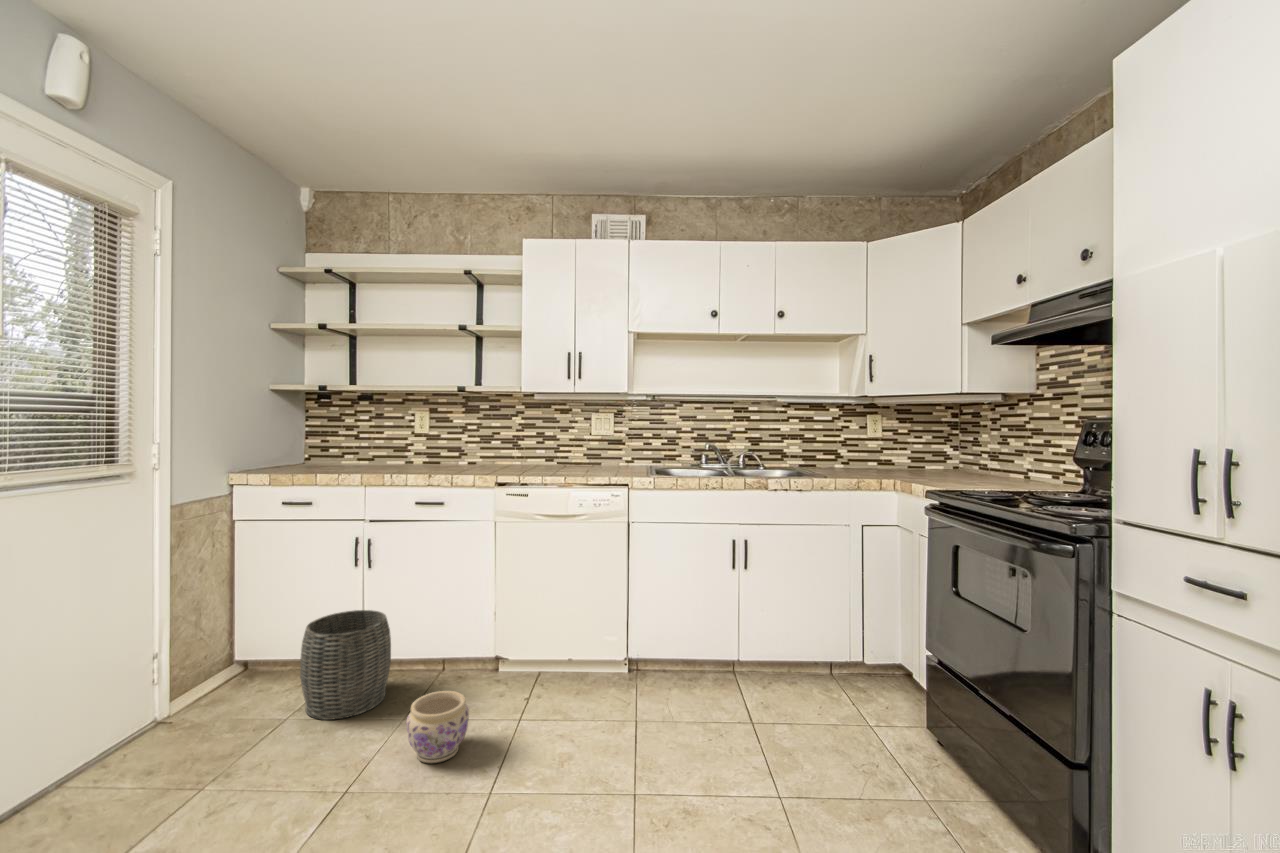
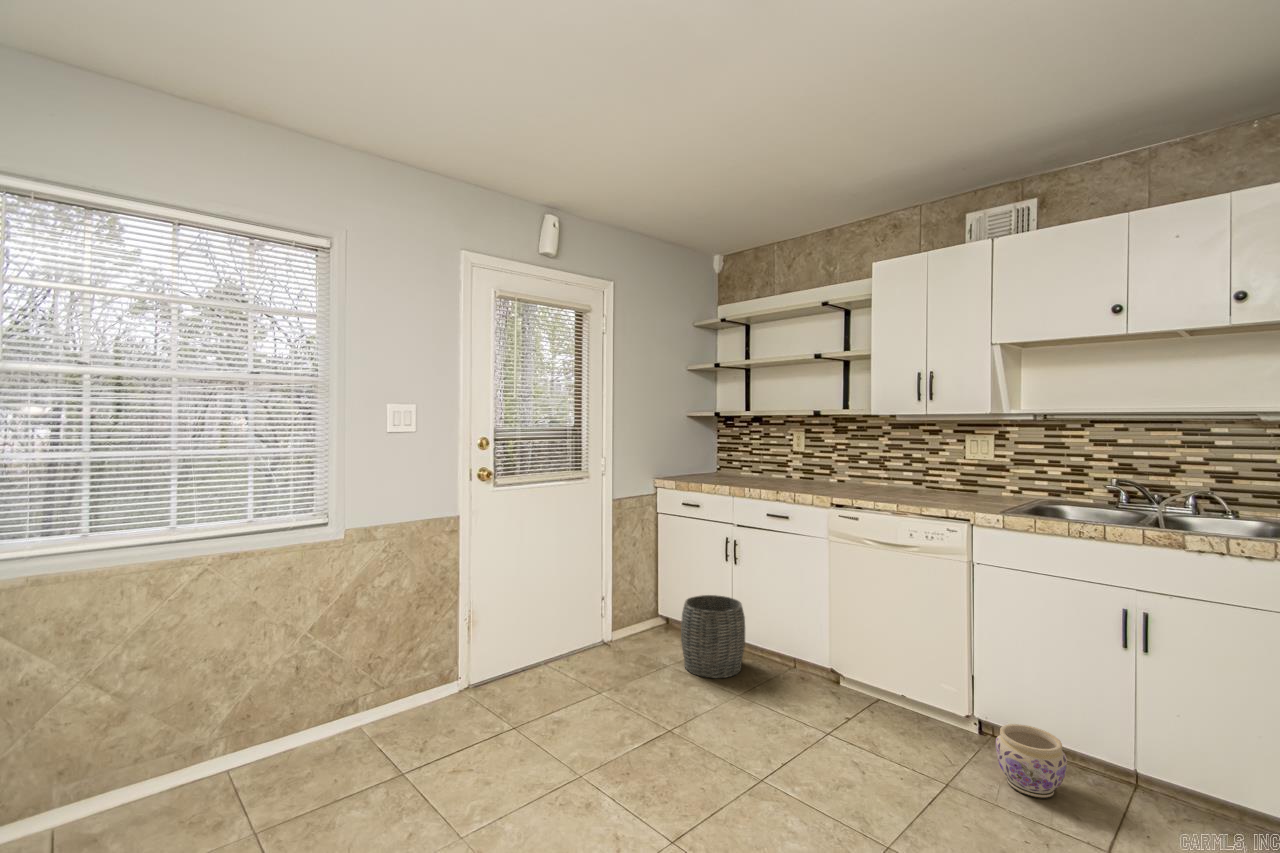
planter: present [406,691,469,764] -> present [996,724,1067,799]

